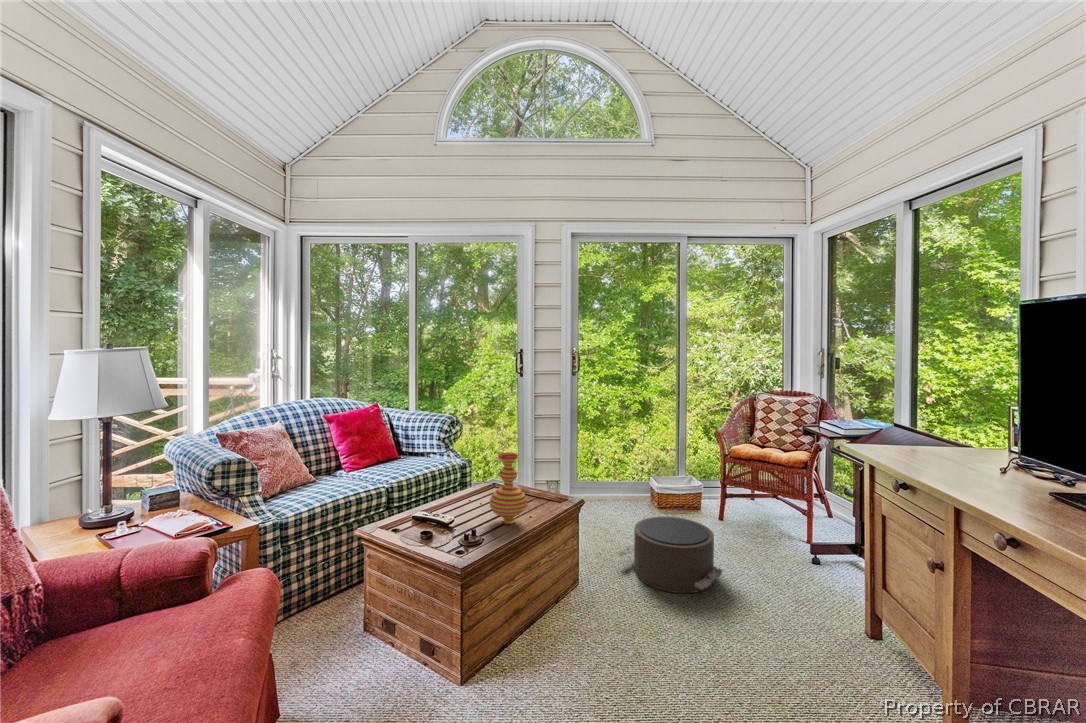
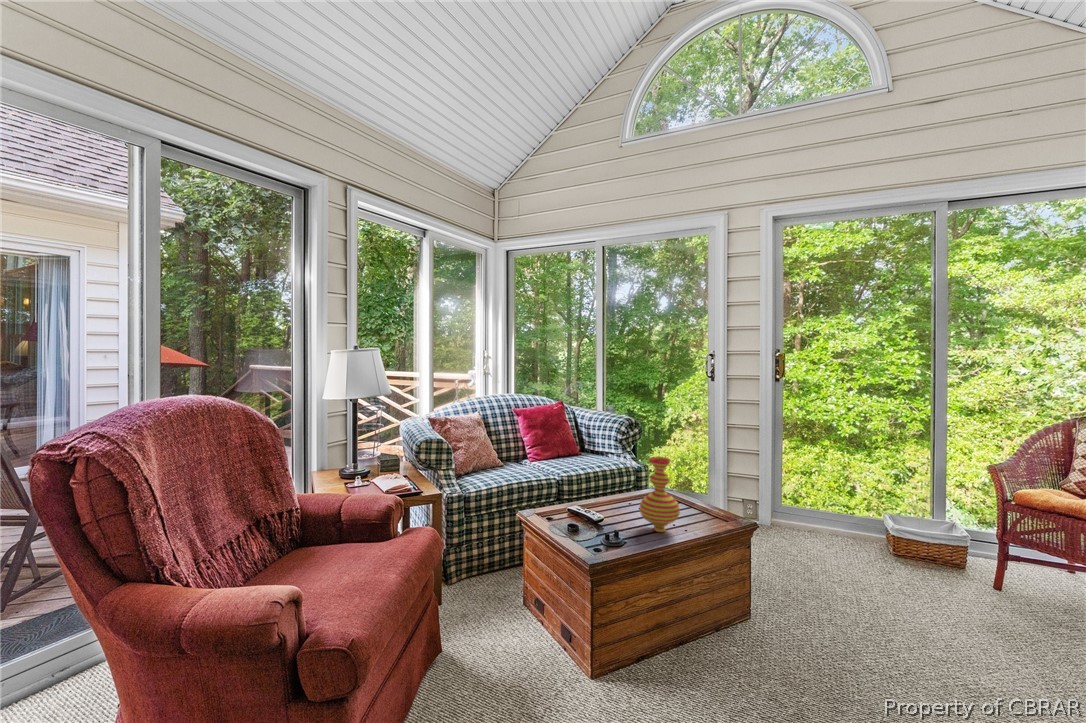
pouf: present [618,516,723,593] -> none [807,561,965,669]

